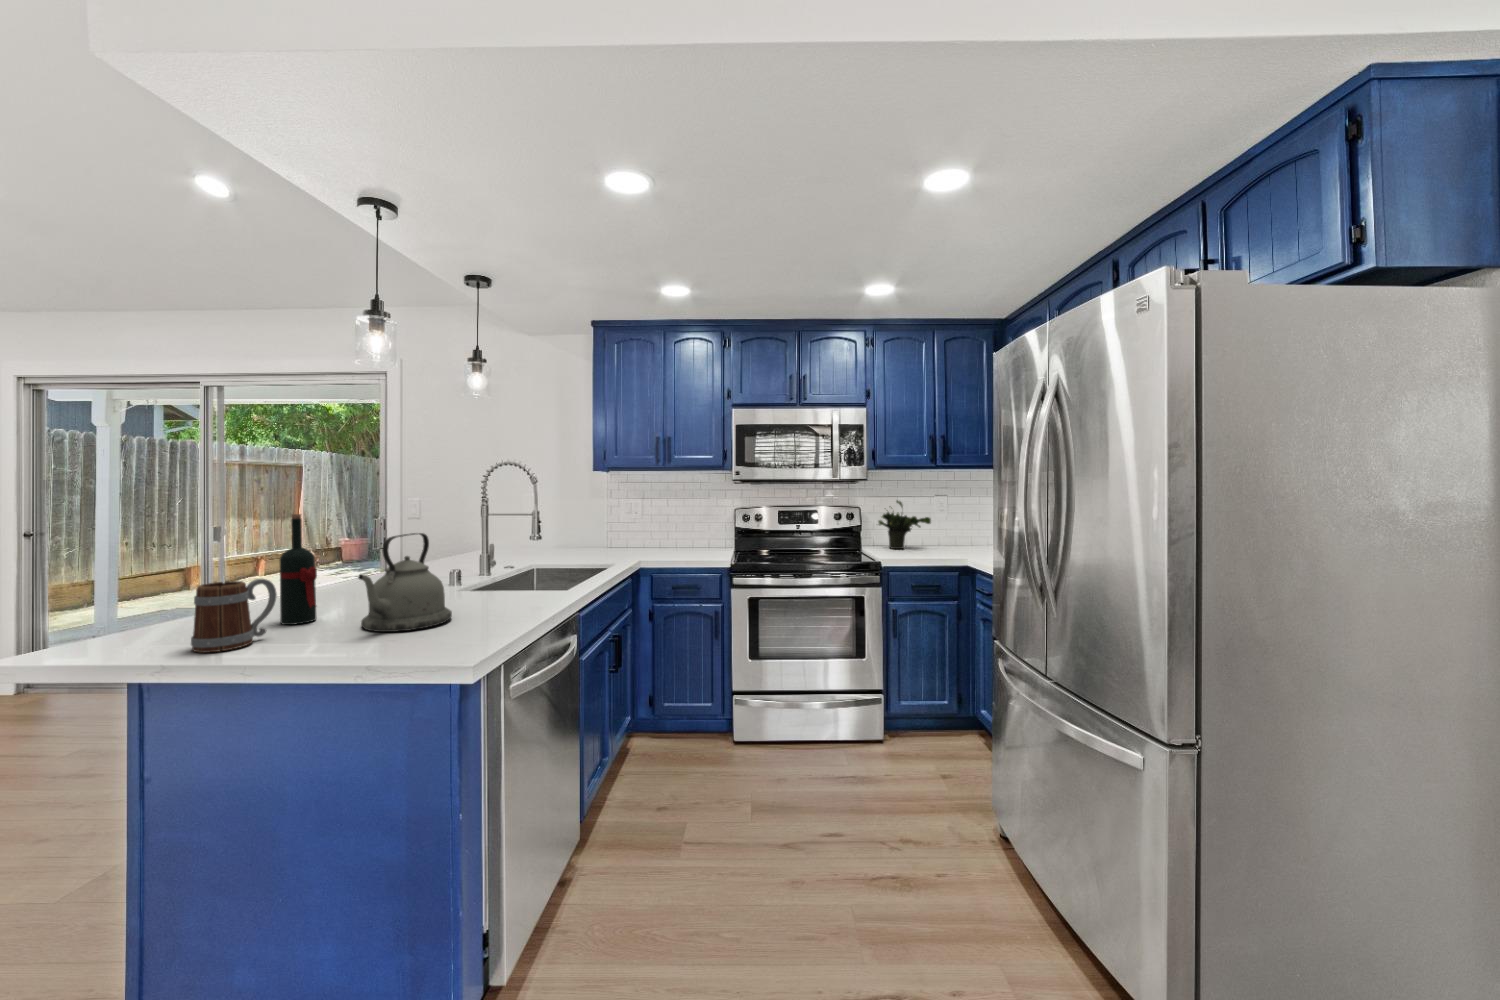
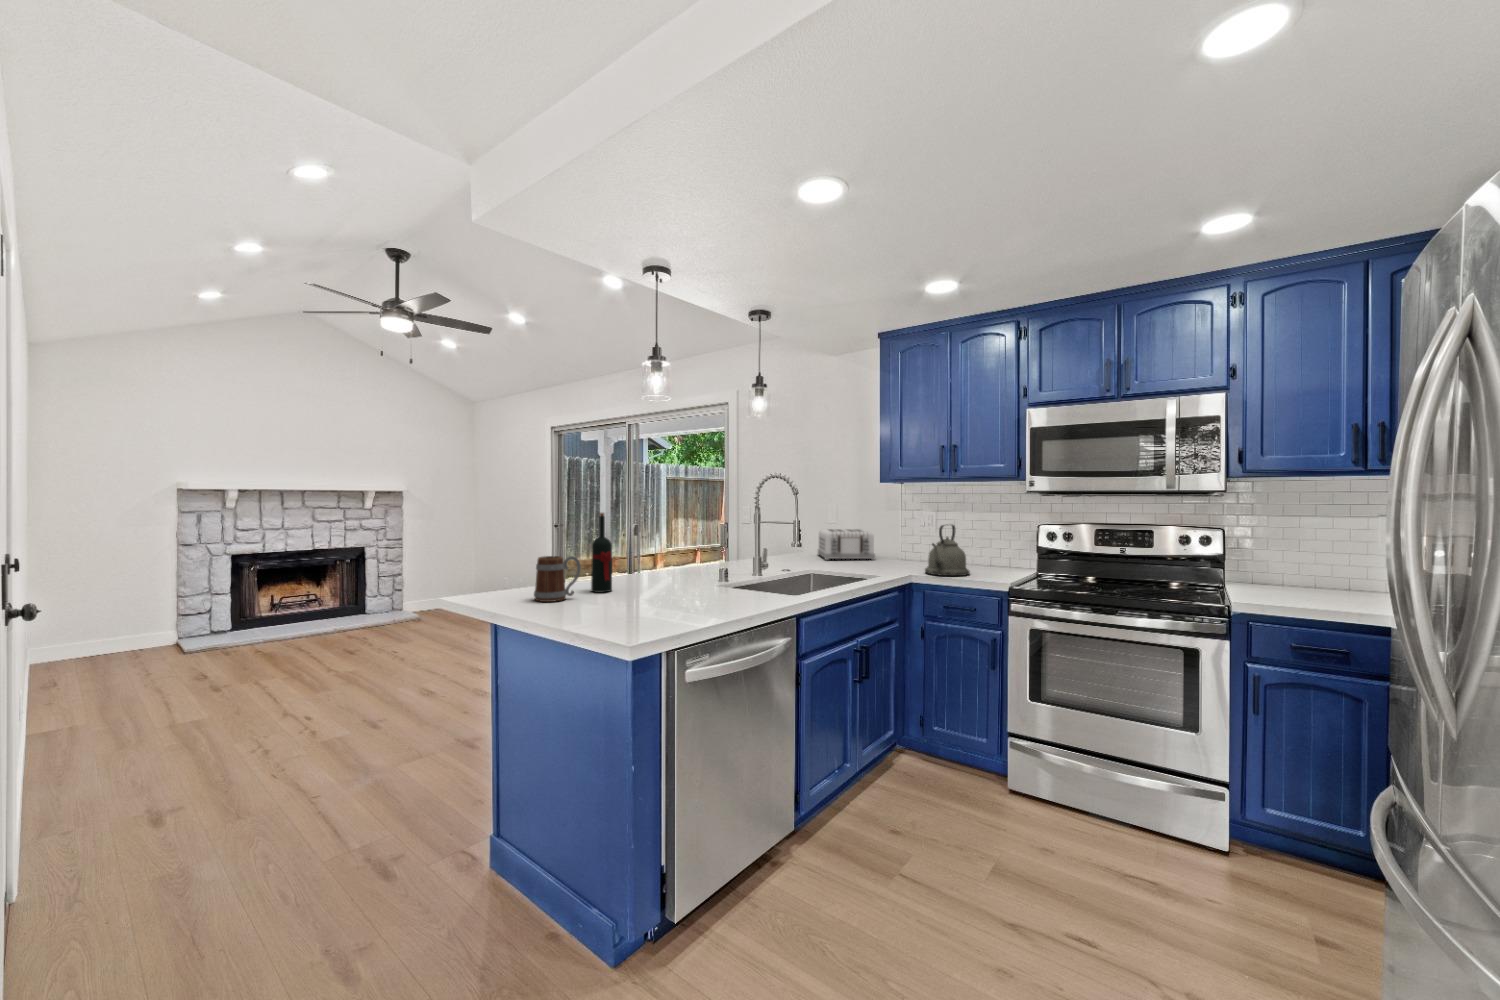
potted plant: present [878,501,931,549] -> none [1255,518,1358,591]
toaster: none [518,518,585,552] -> present [818,529,875,560]
kettle: present [358,533,452,632] -> present [925,525,970,576]

